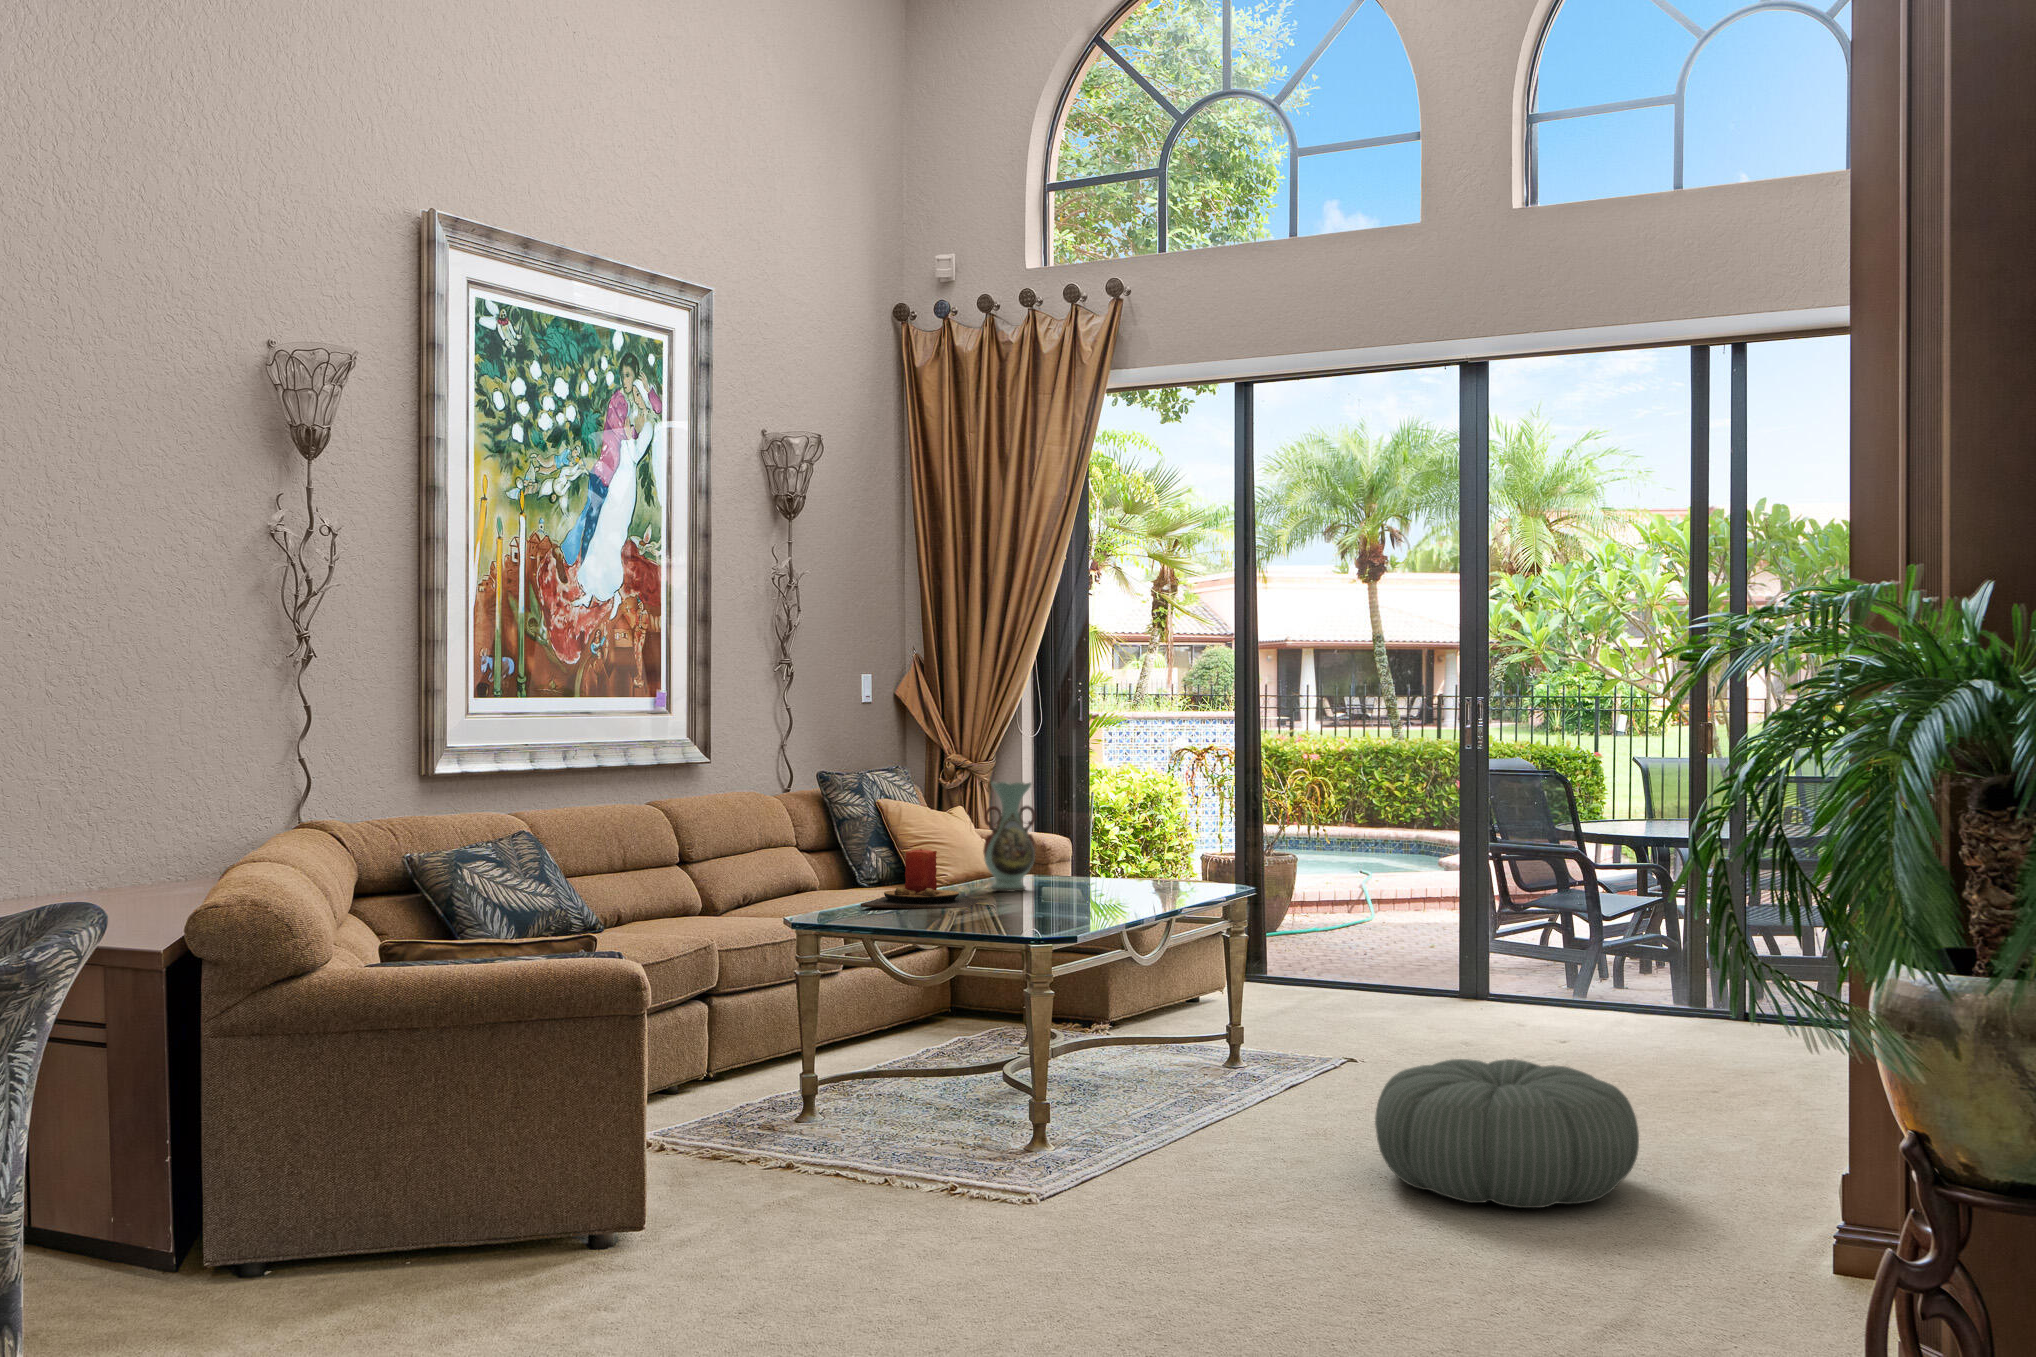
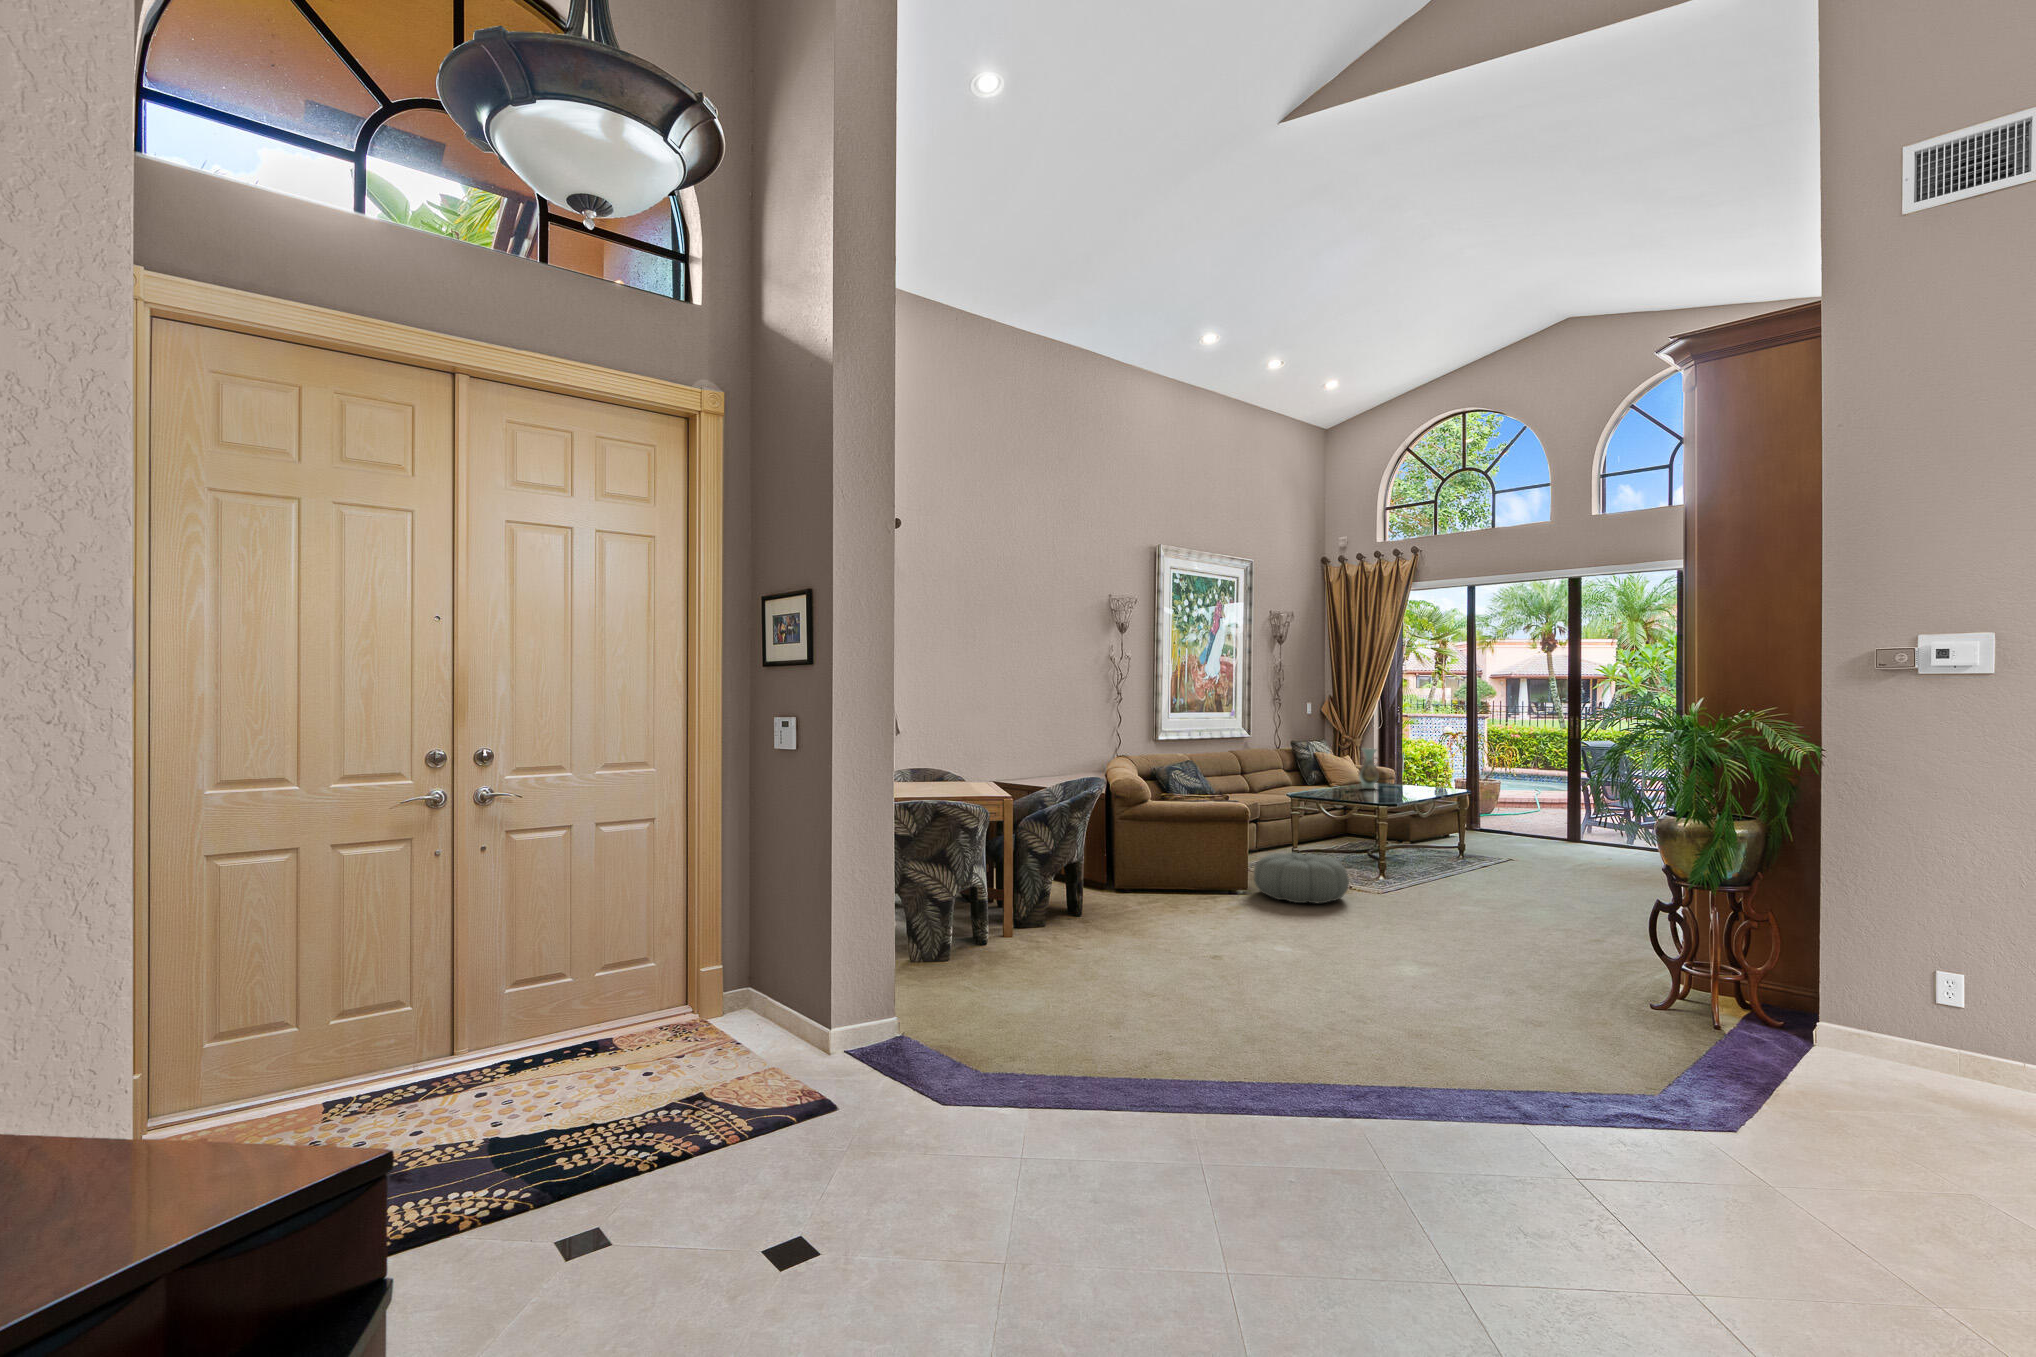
candle: present [861,849,986,909] -> none [1312,772,1360,795]
pouf: present [1375,1059,1639,1208] -> present [1254,853,1349,904]

